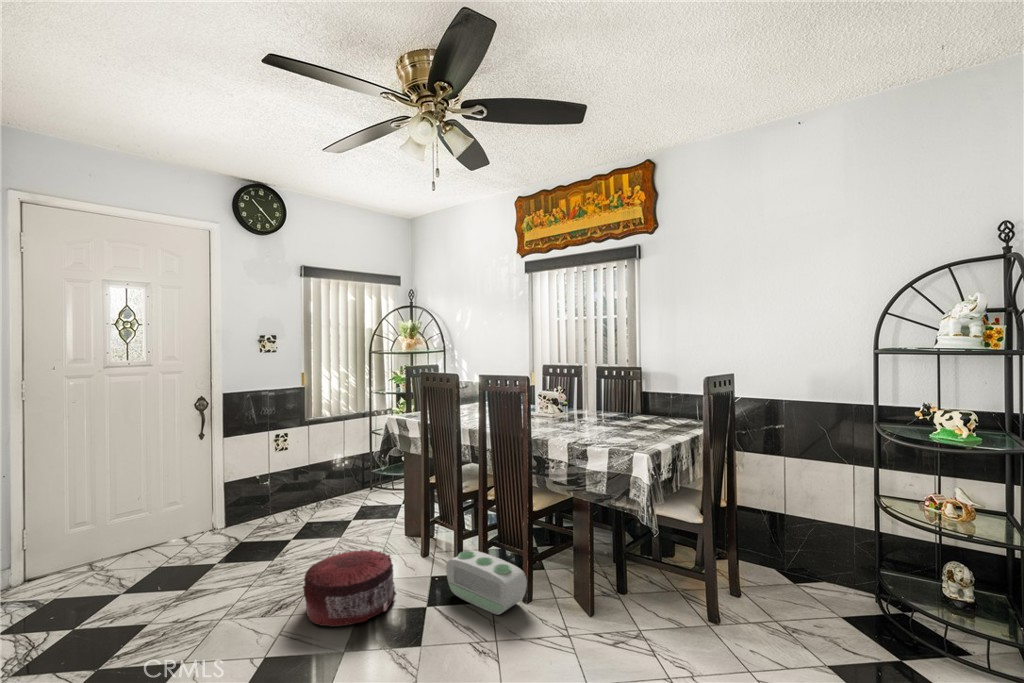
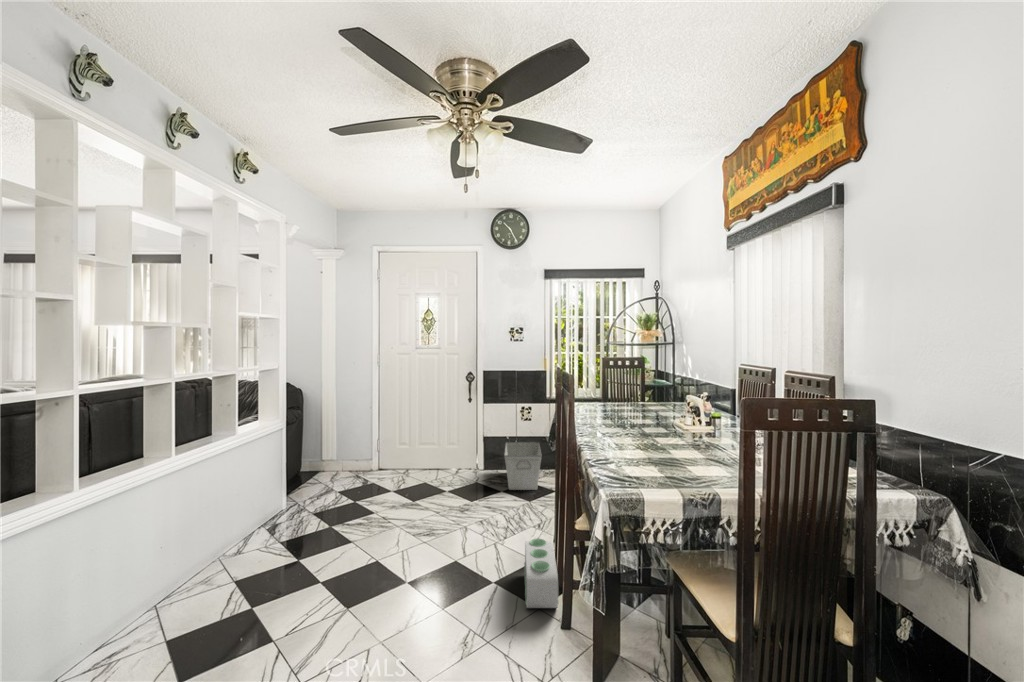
storage bin: none [260,473,334,536] -> present [504,442,542,490]
pouf: present [303,549,396,626] -> none [426,504,494,561]

